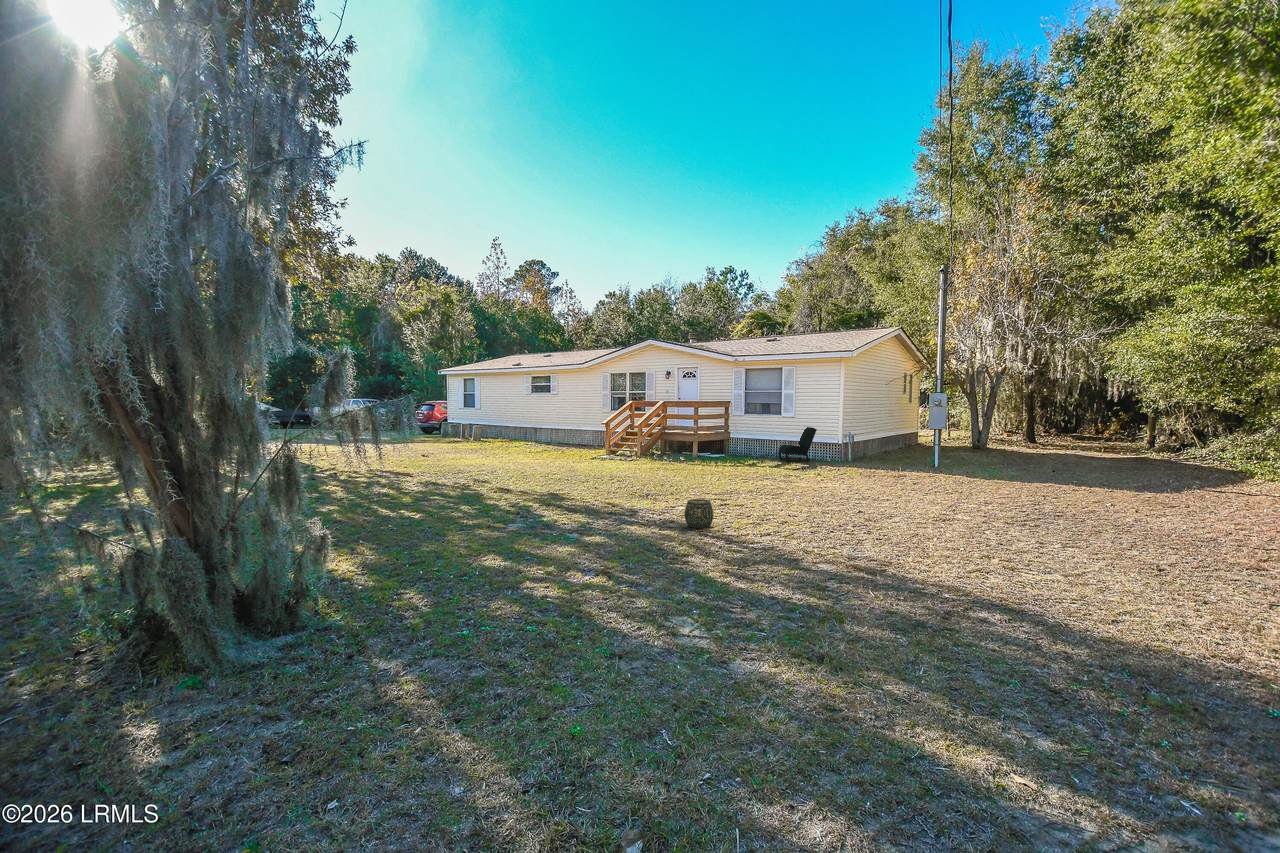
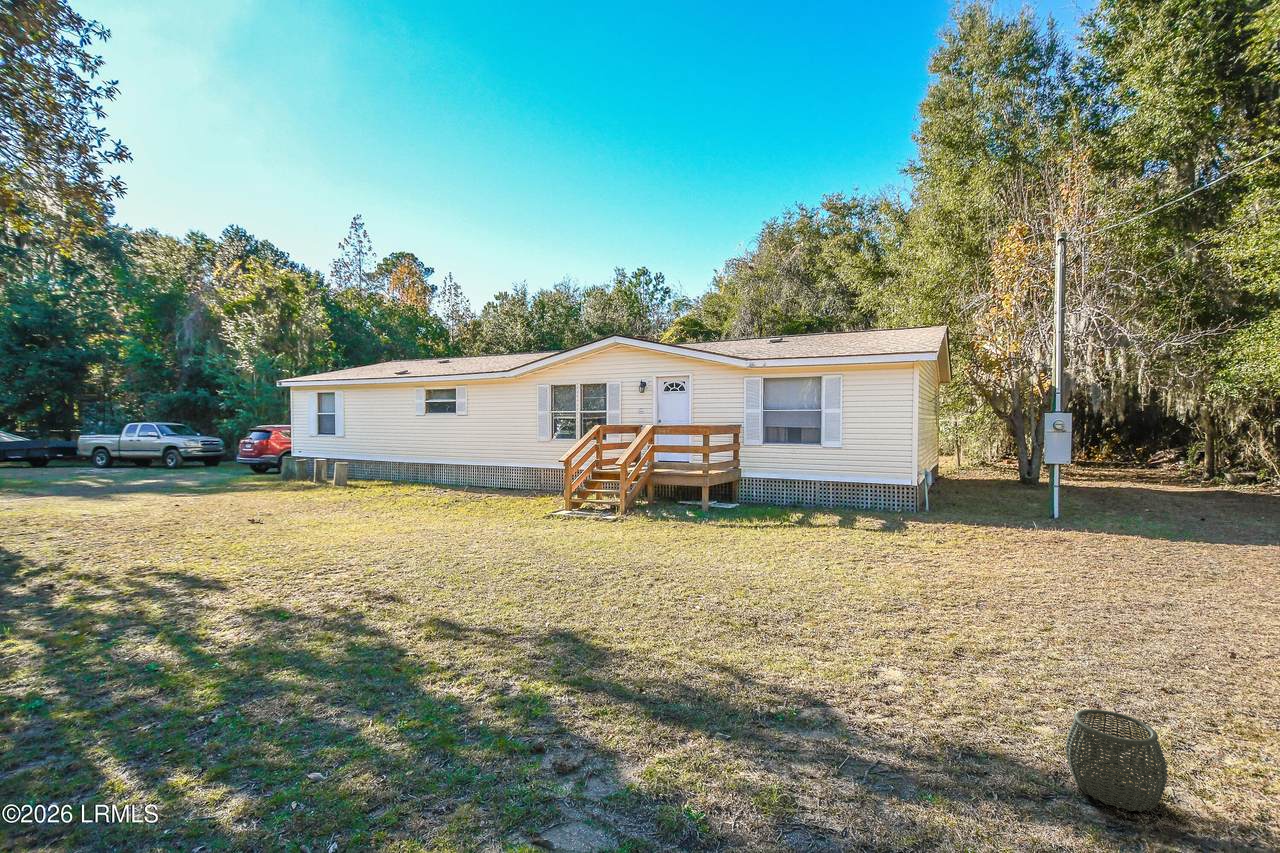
lounge chair: present [778,427,817,462] -> none [820,462,877,514]

